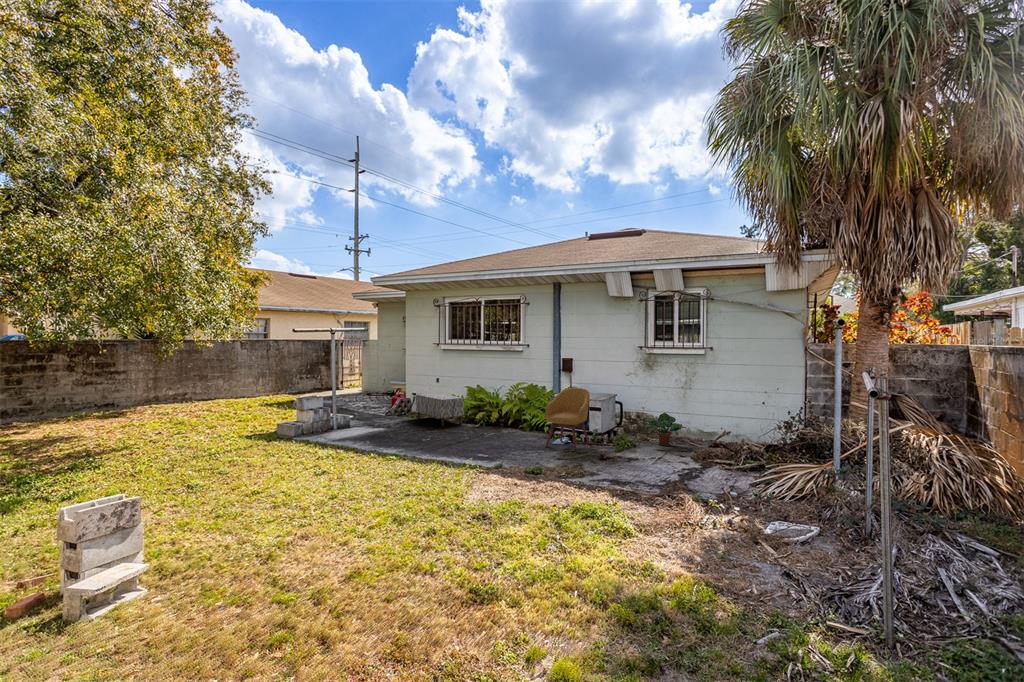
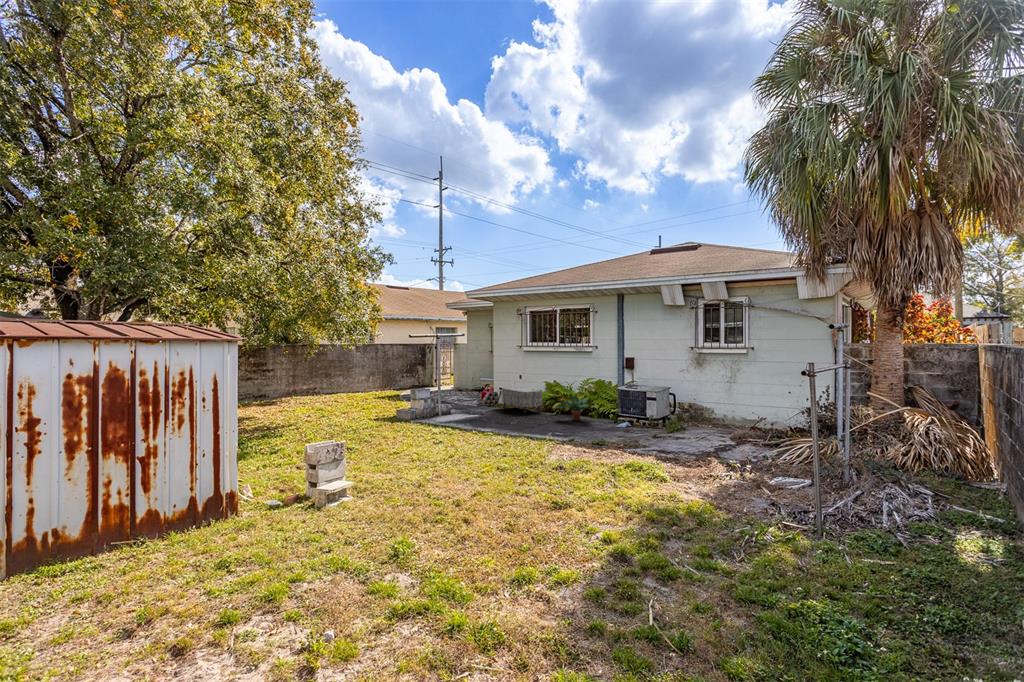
chair: present [545,388,590,451] -> none [609,382,647,432]
potted plant: present [639,413,686,446] -> present [556,396,589,421]

